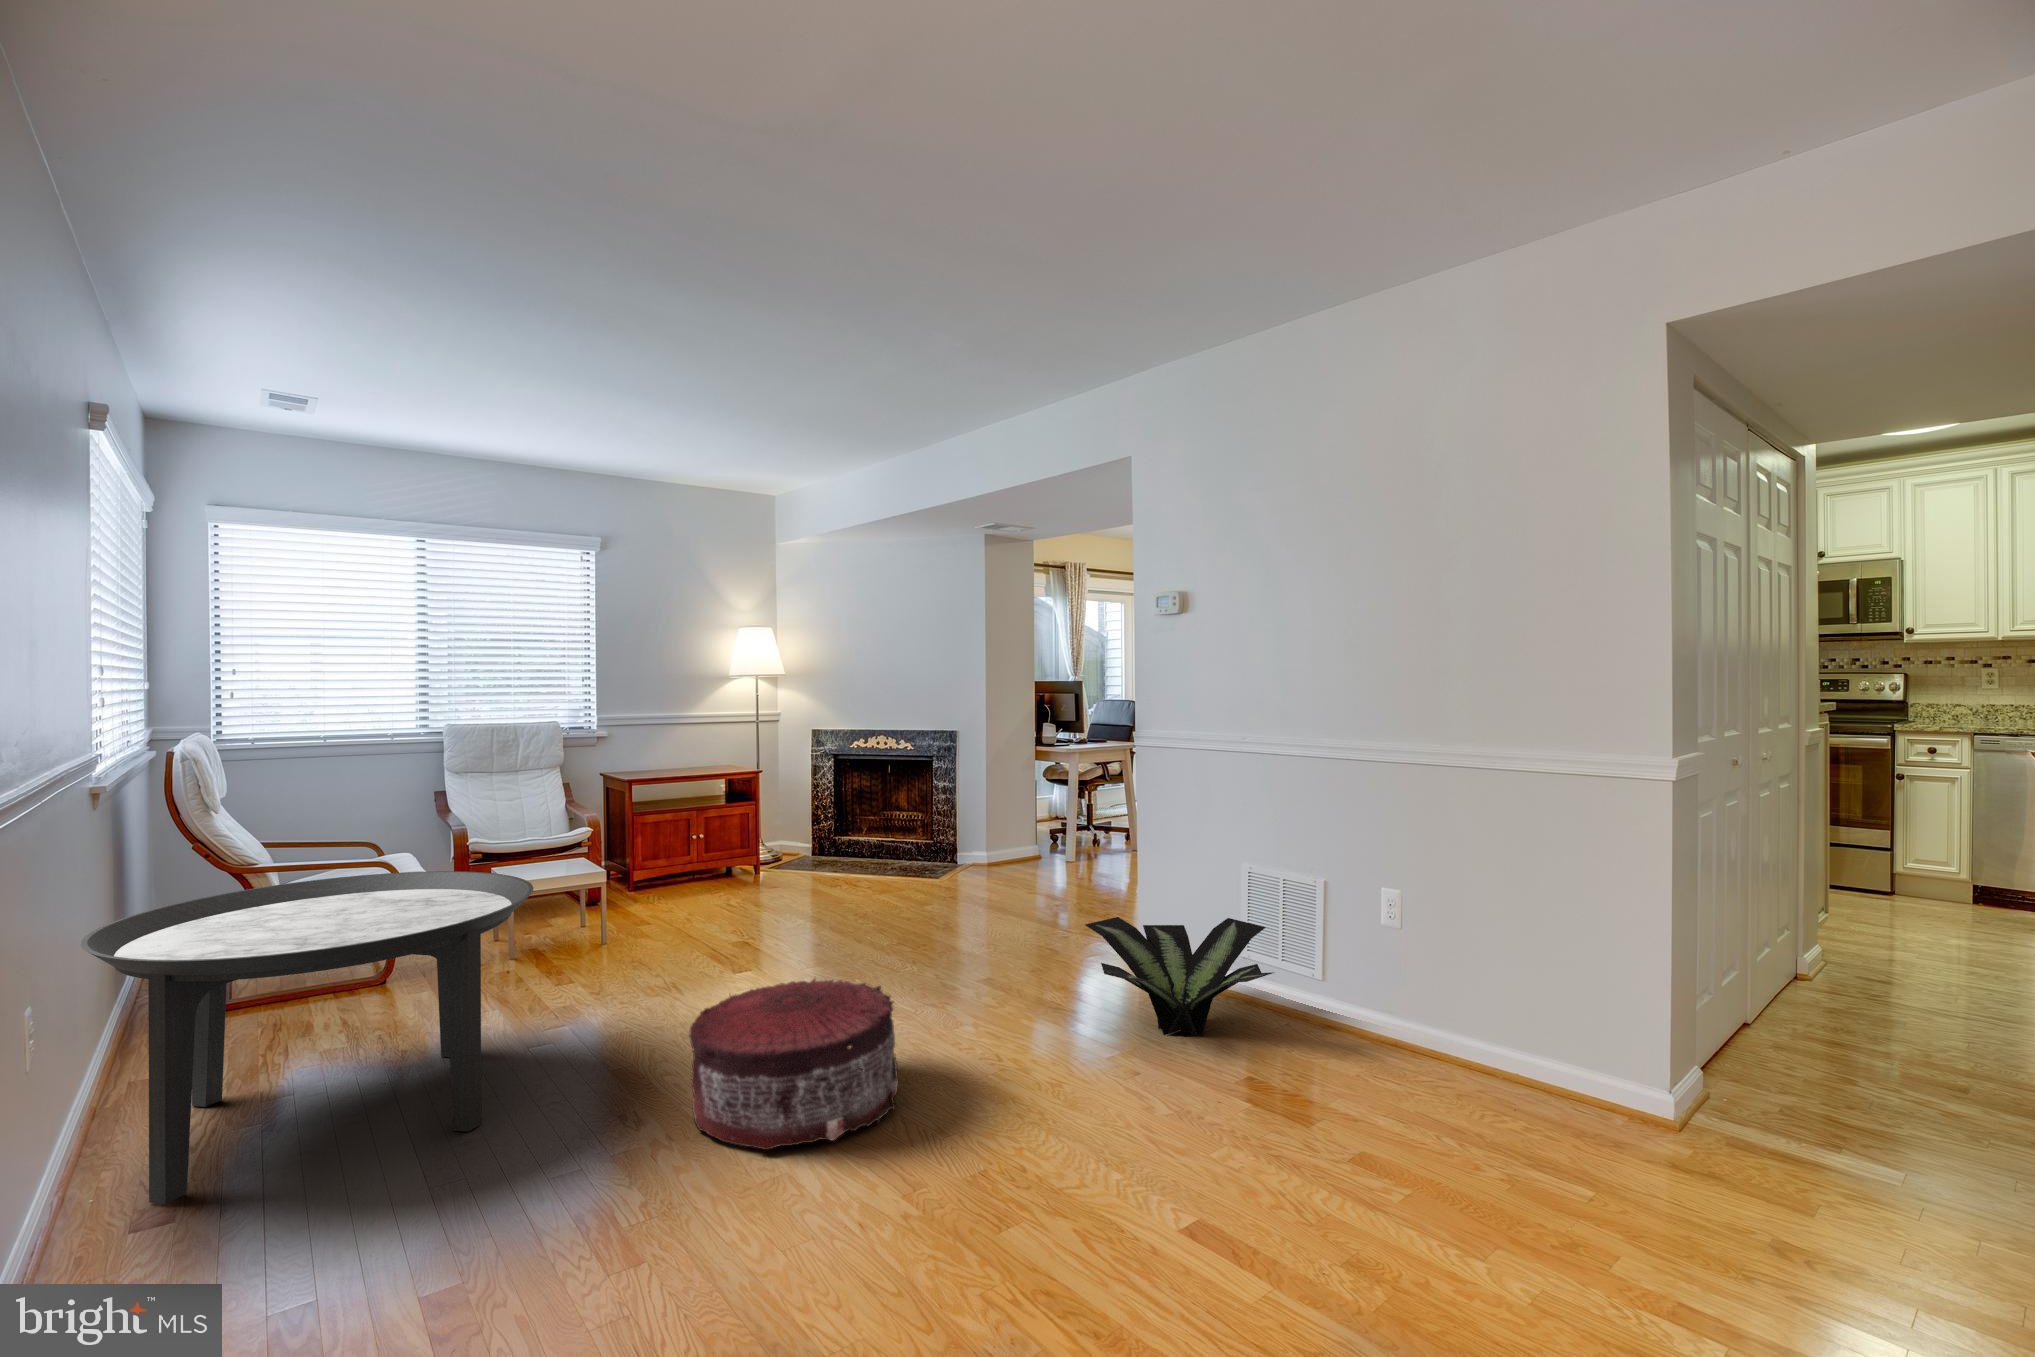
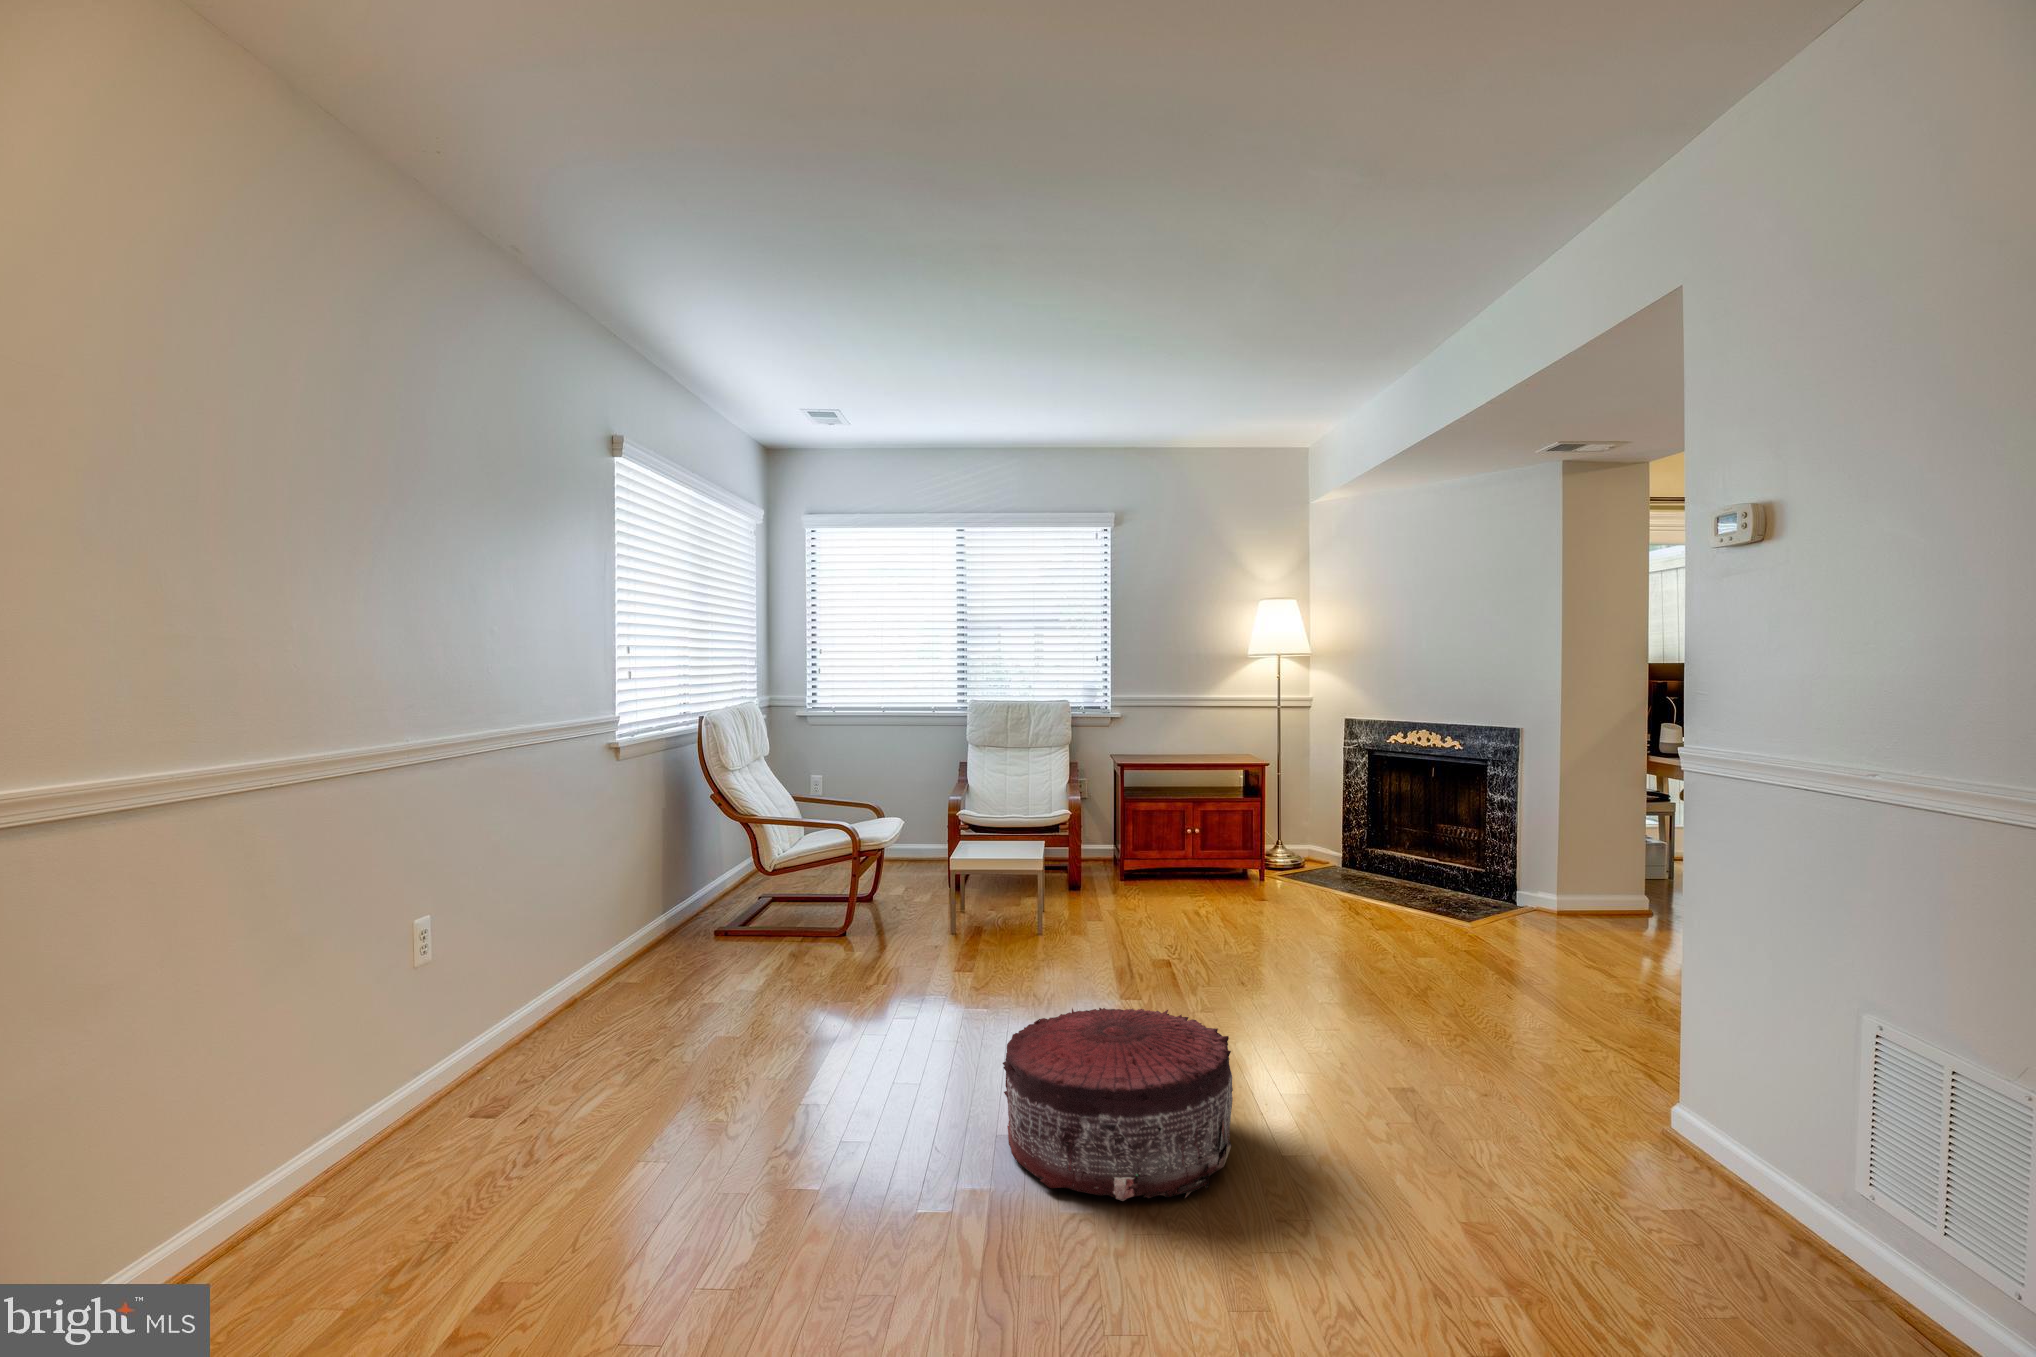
round table: present [81,871,534,1204] -> none [601,836,924,1086]
potted plant: present [1085,917,1273,1037] -> none [1544,1015,1892,1226]

